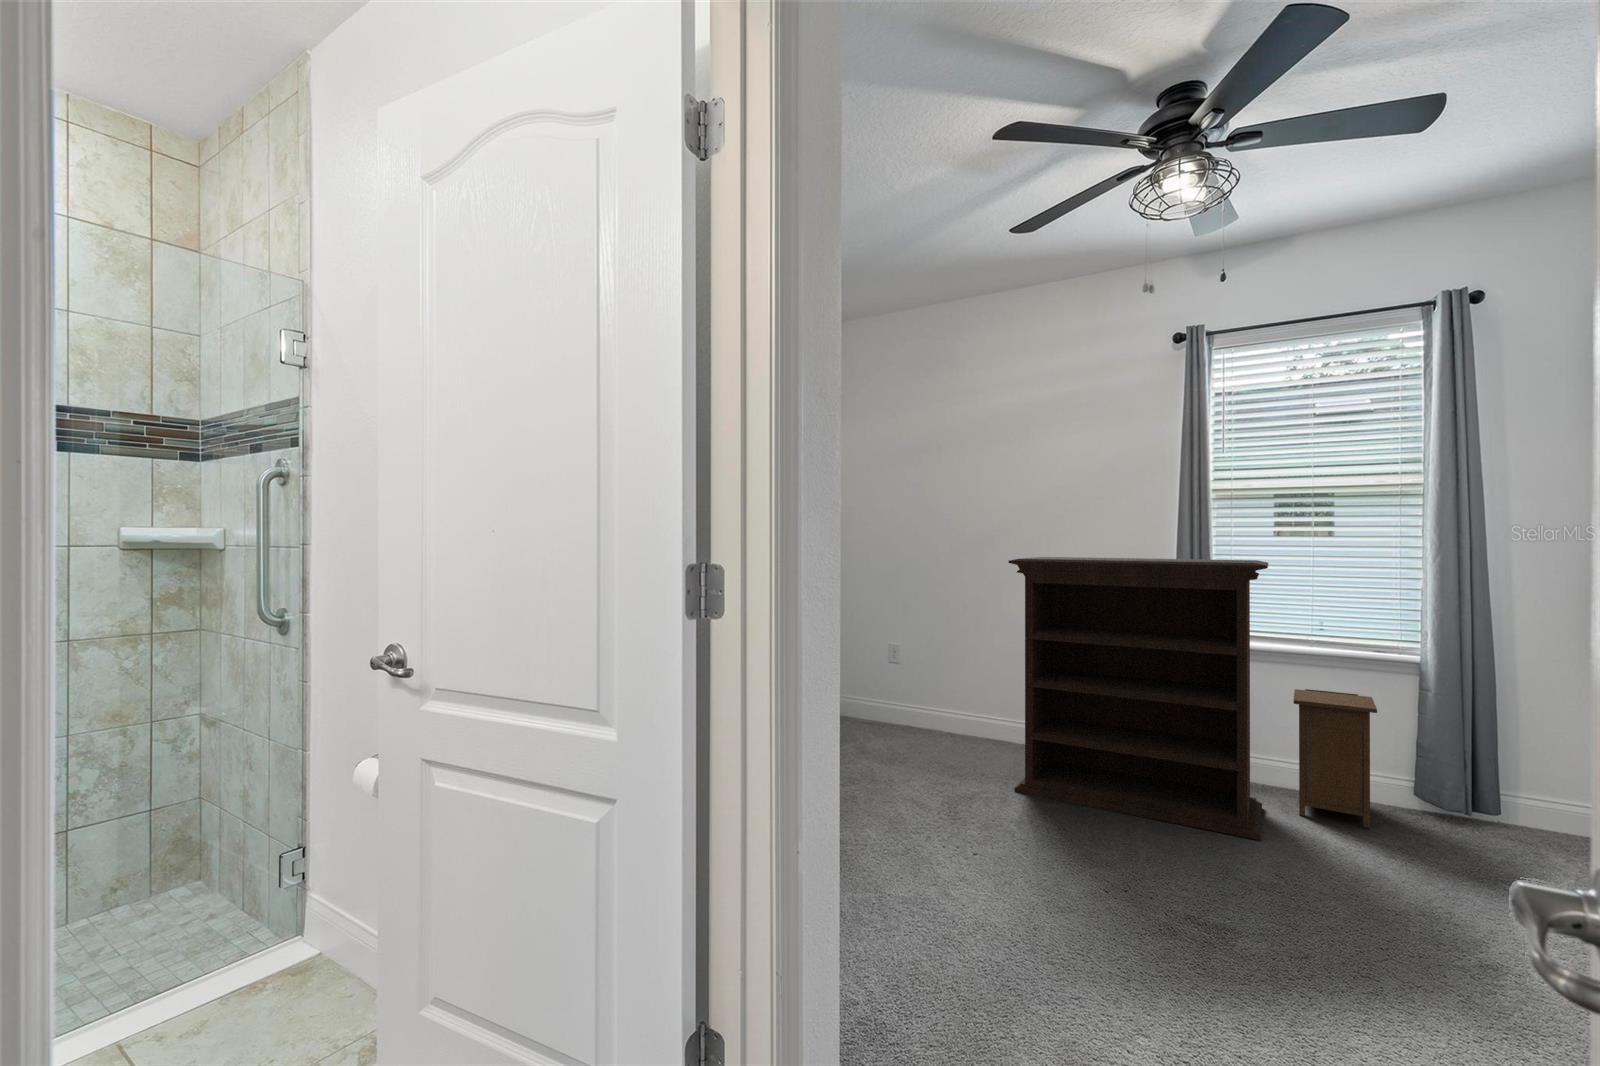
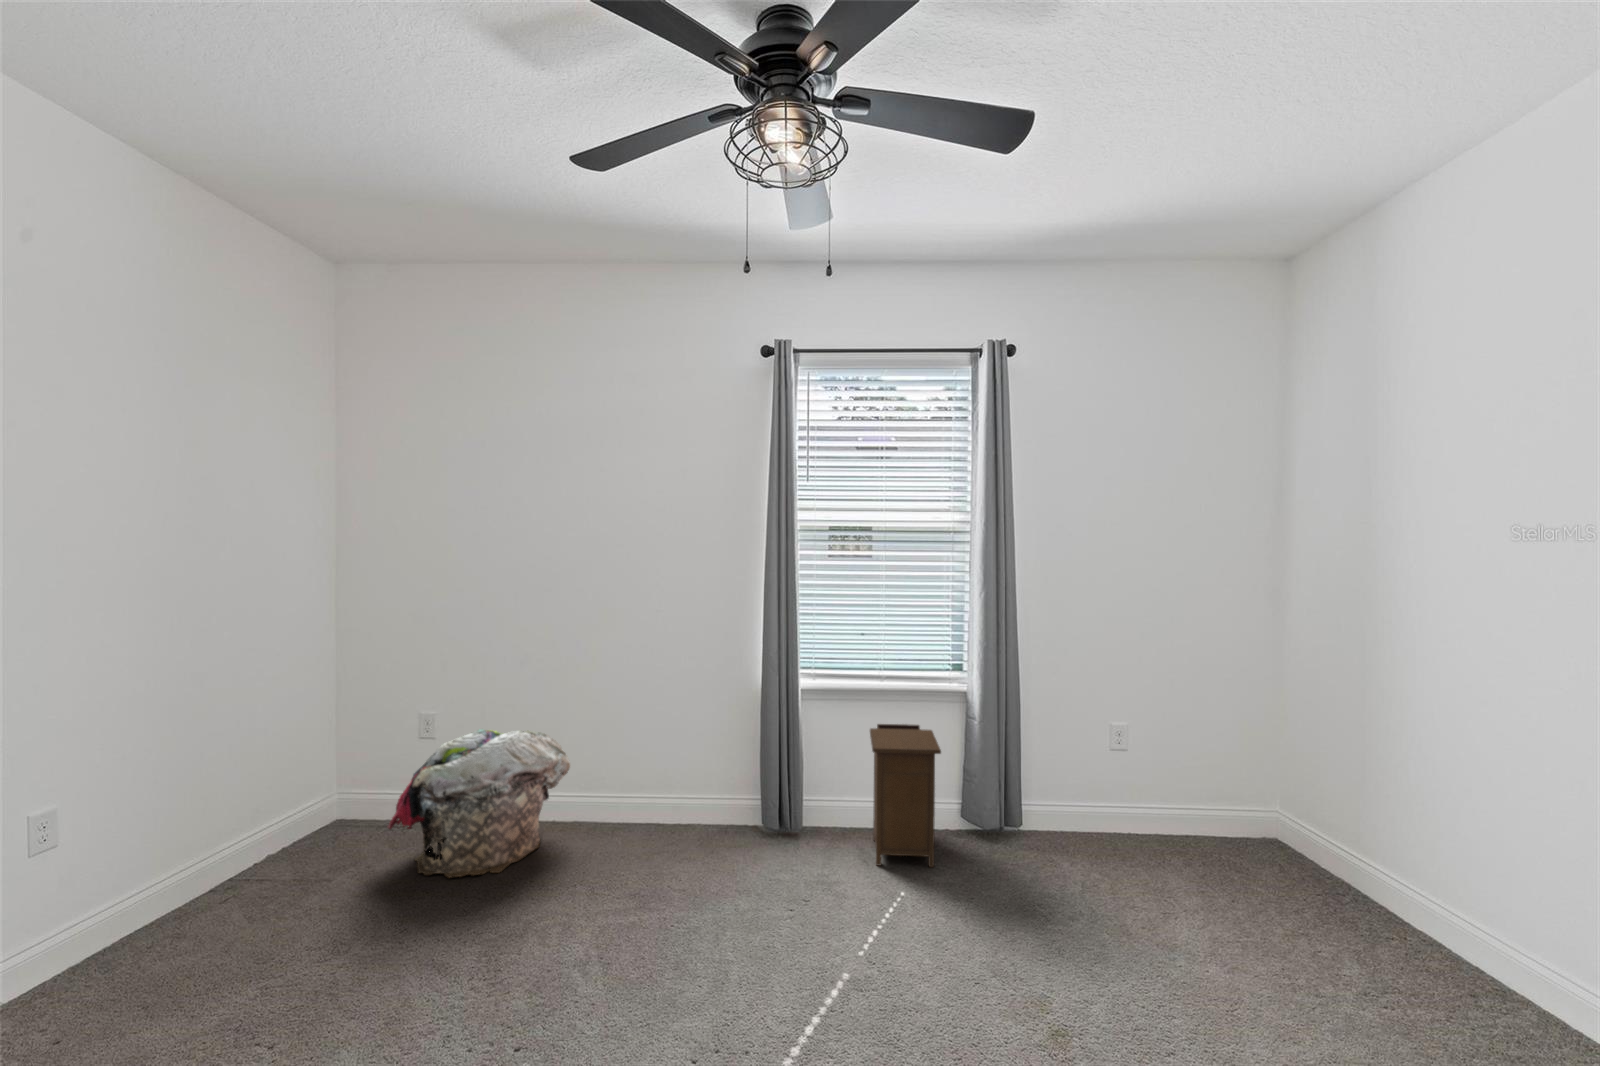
bookshelf: present [1008,557,1268,840] -> none [571,601,857,922]
laundry basket: none [873,656,1002,760] -> present [388,729,570,878]

